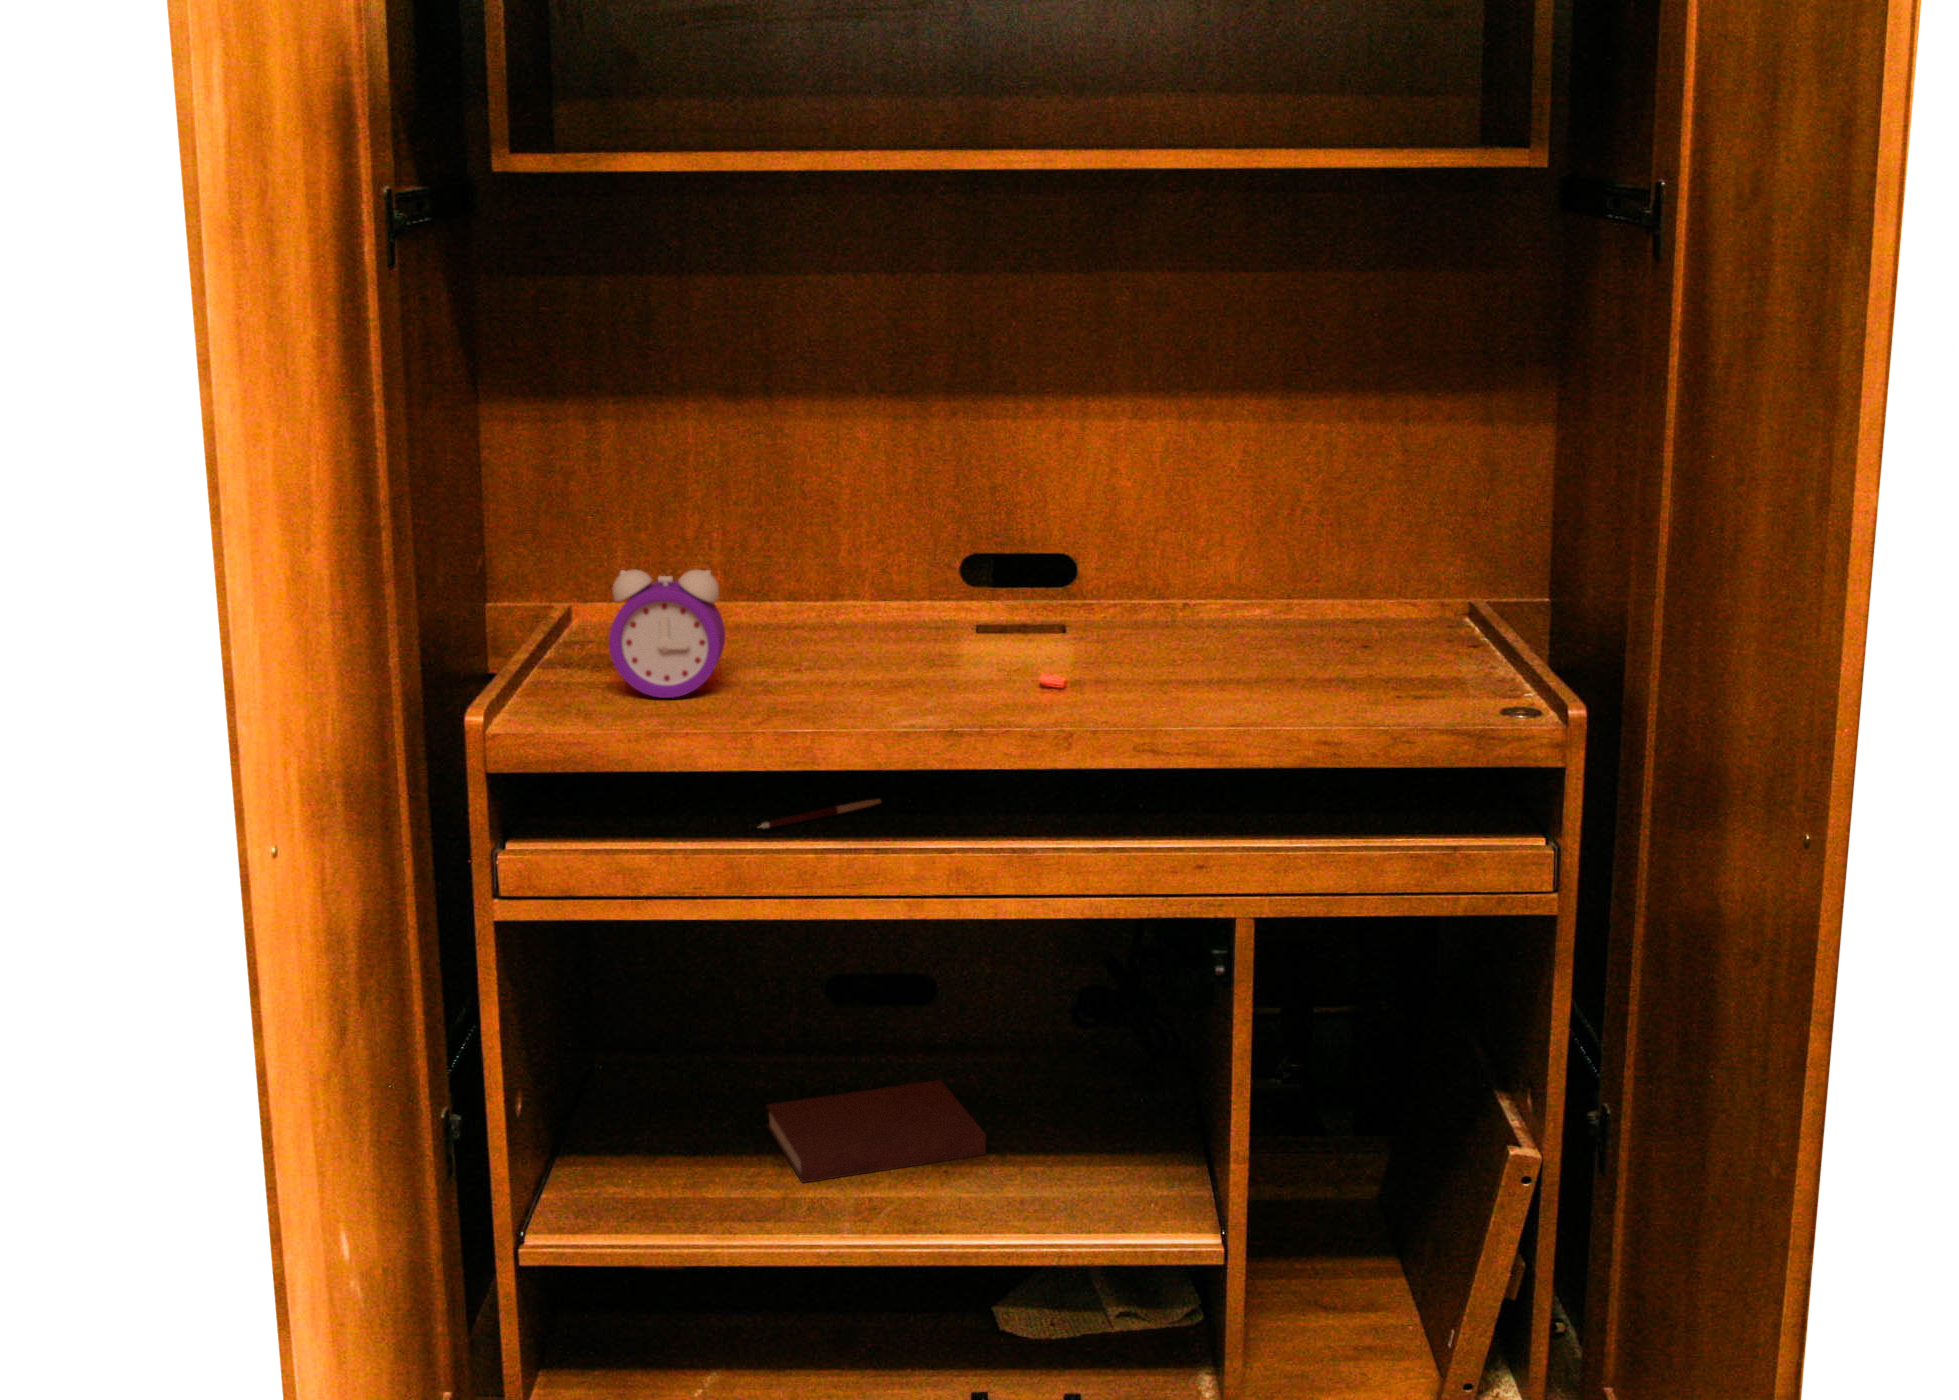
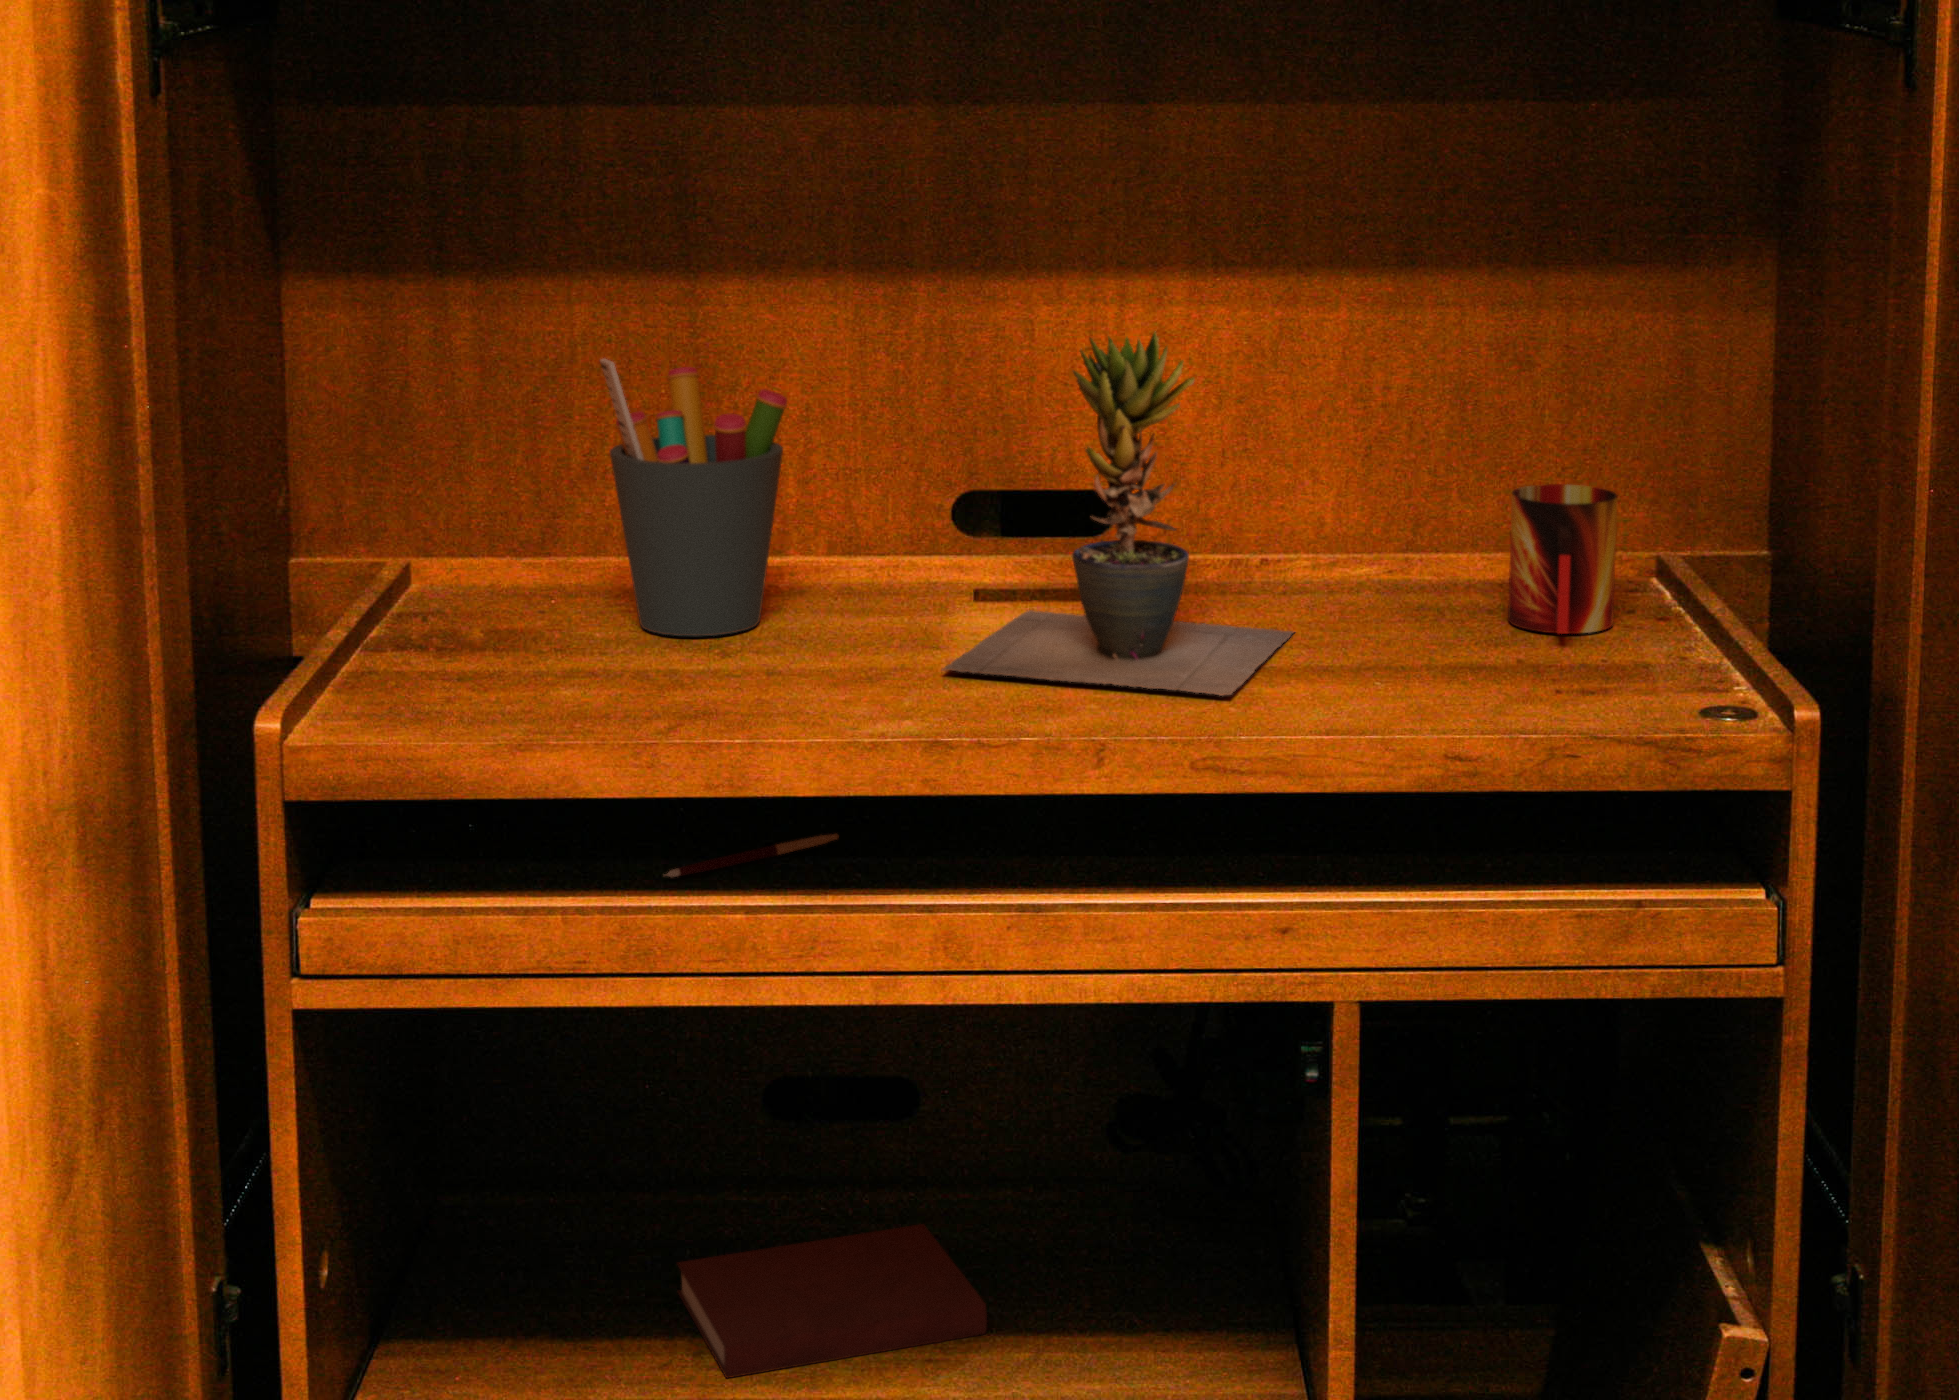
potted plant: none [953,439,1209,701] -> present [942,332,1293,696]
pen holder: none [707,459,843,660] -> present [599,359,787,636]
mug: none [1362,551,1443,658] -> present [1508,484,1618,634]
alarm clock: present [609,569,725,698] -> none [457,513,621,693]

